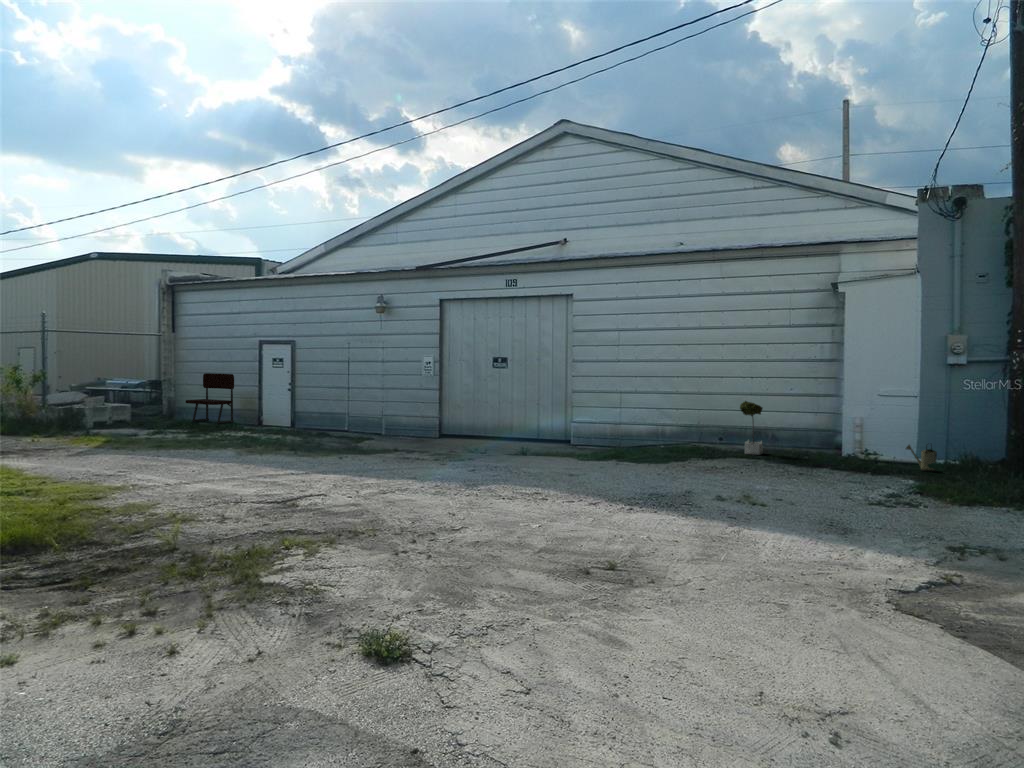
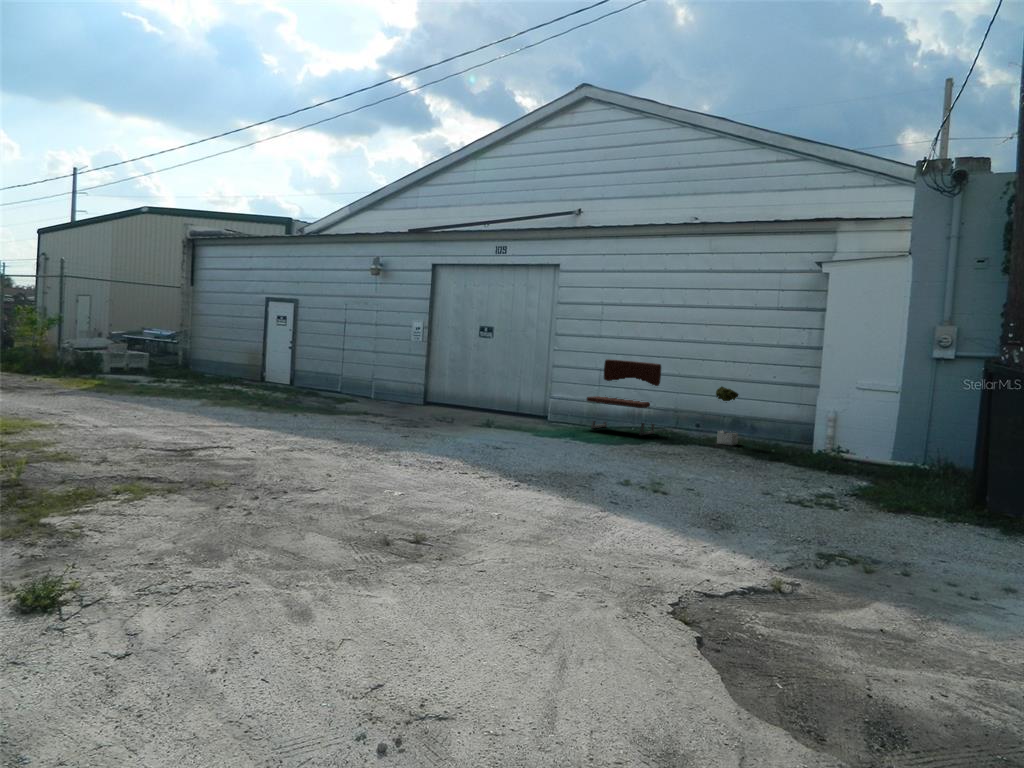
bench: present [186,373,234,424] -> present [587,359,661,435]
watering can: present [906,444,937,472] -> none [880,445,915,477]

